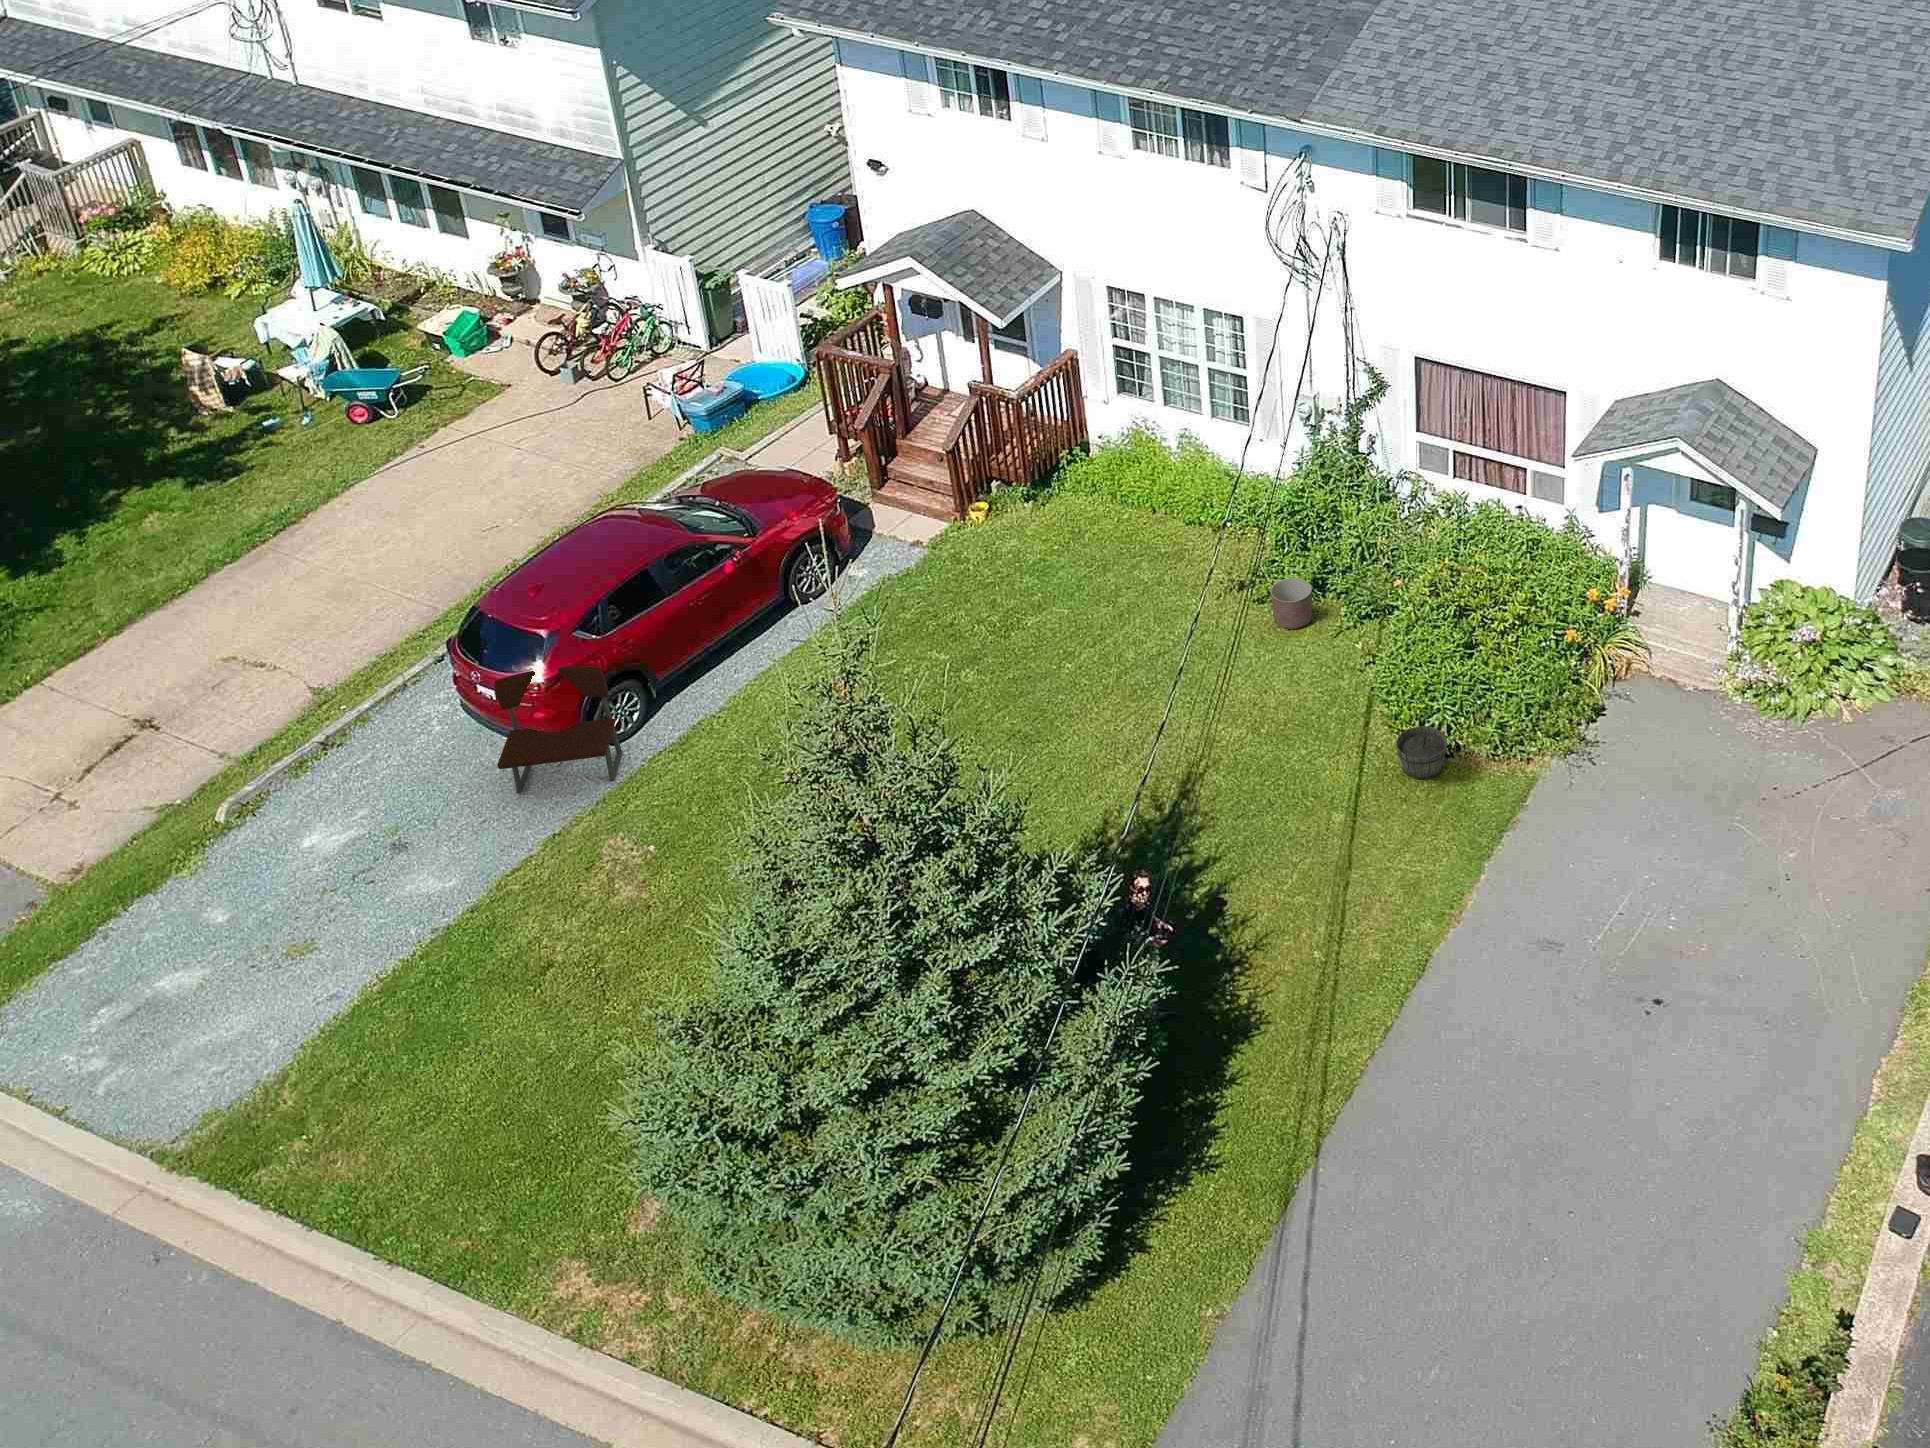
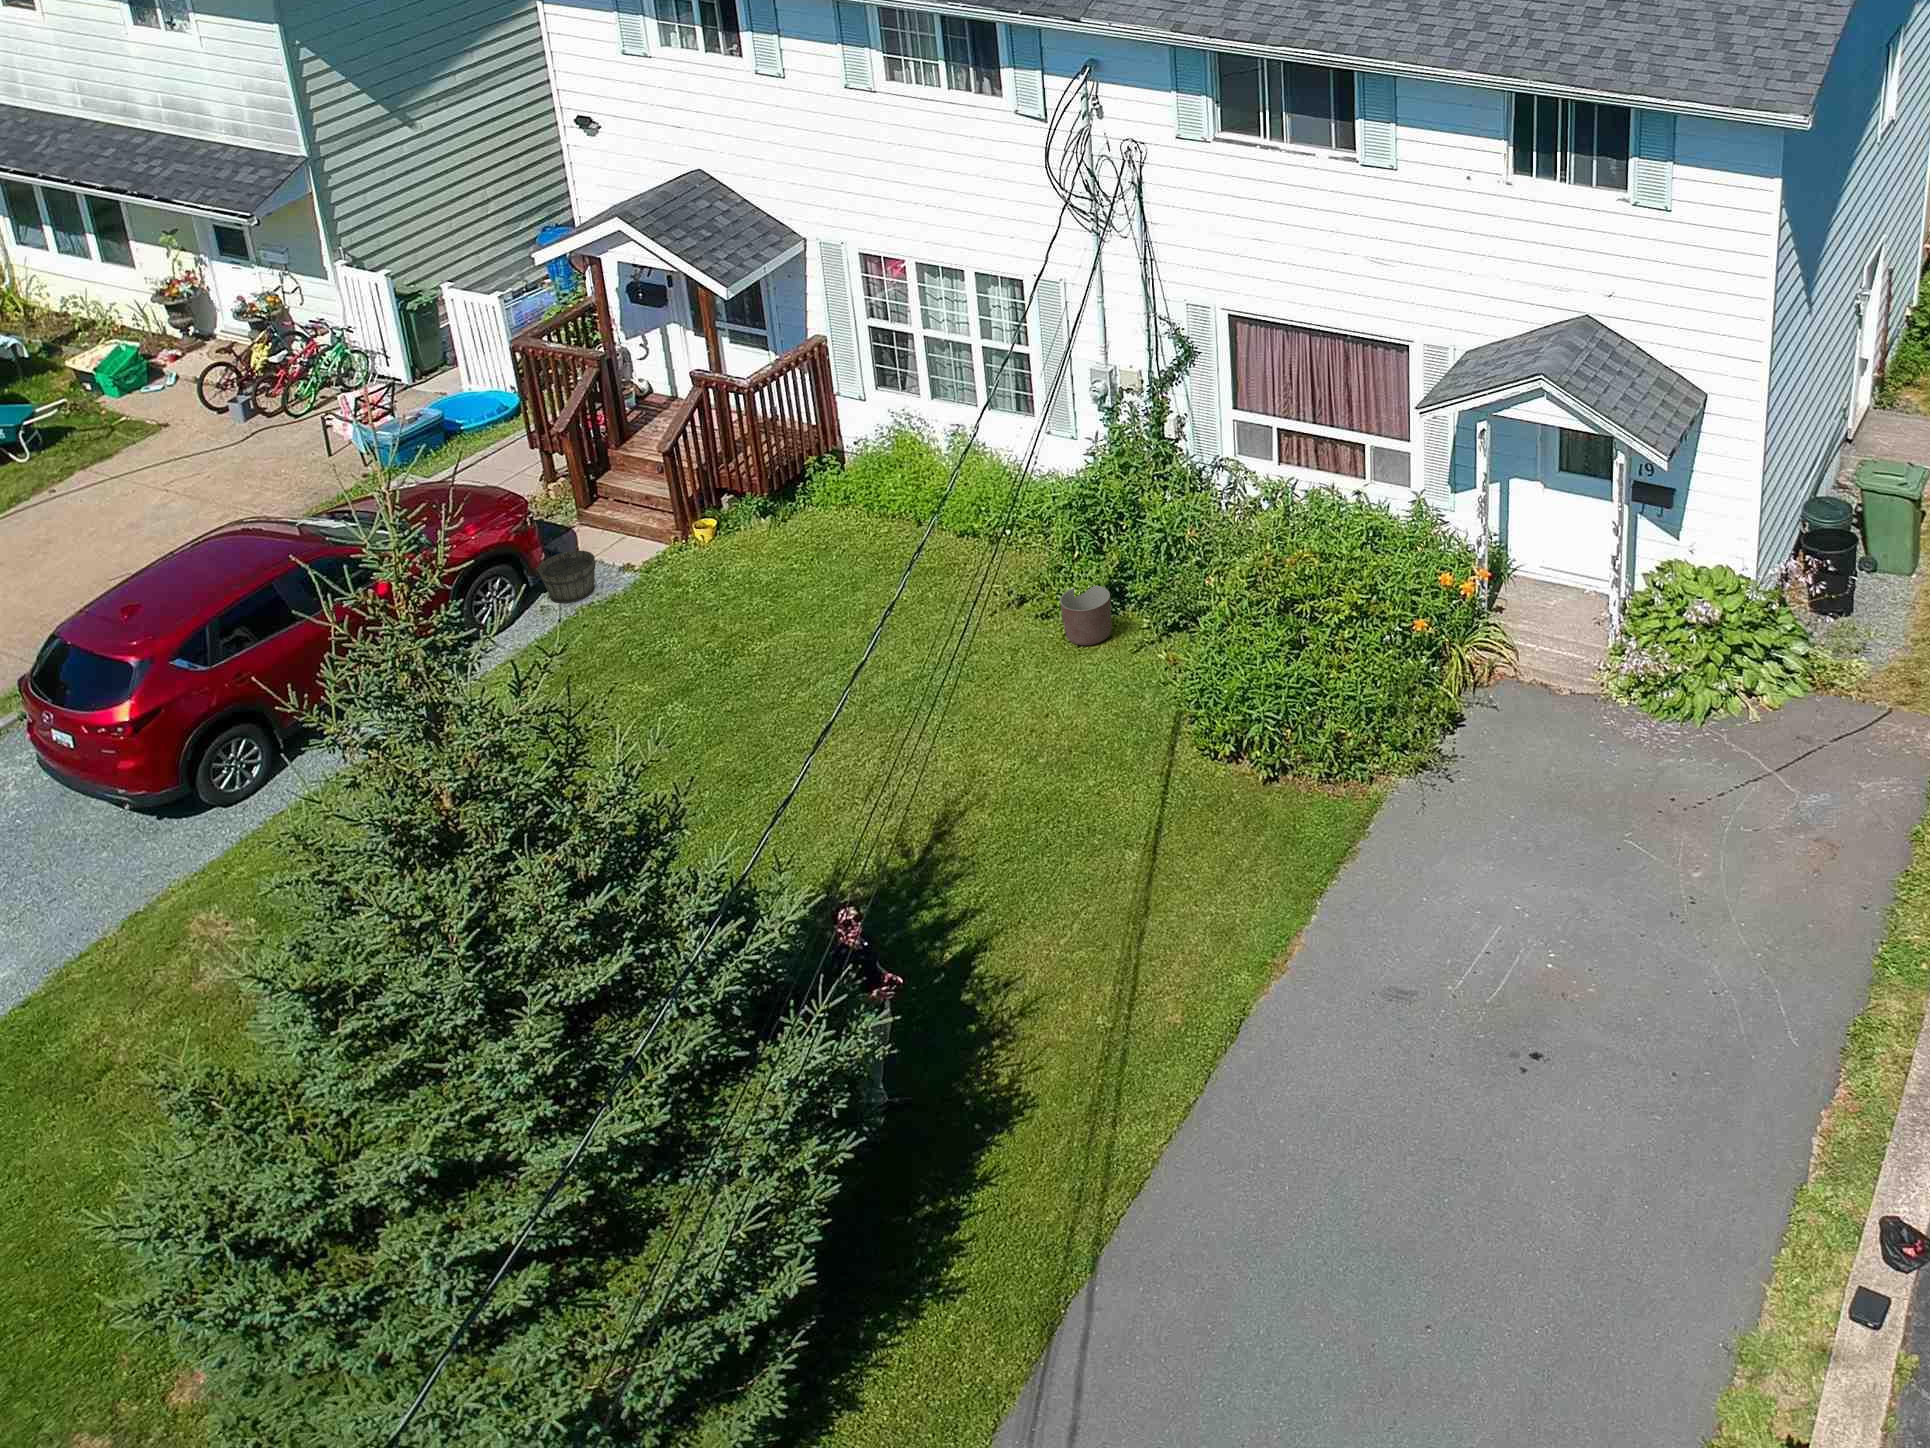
bench: present [494,666,623,794] -> none [55,707,232,875]
wooden bucket: present [1396,726,1447,779] -> present [538,551,596,603]

